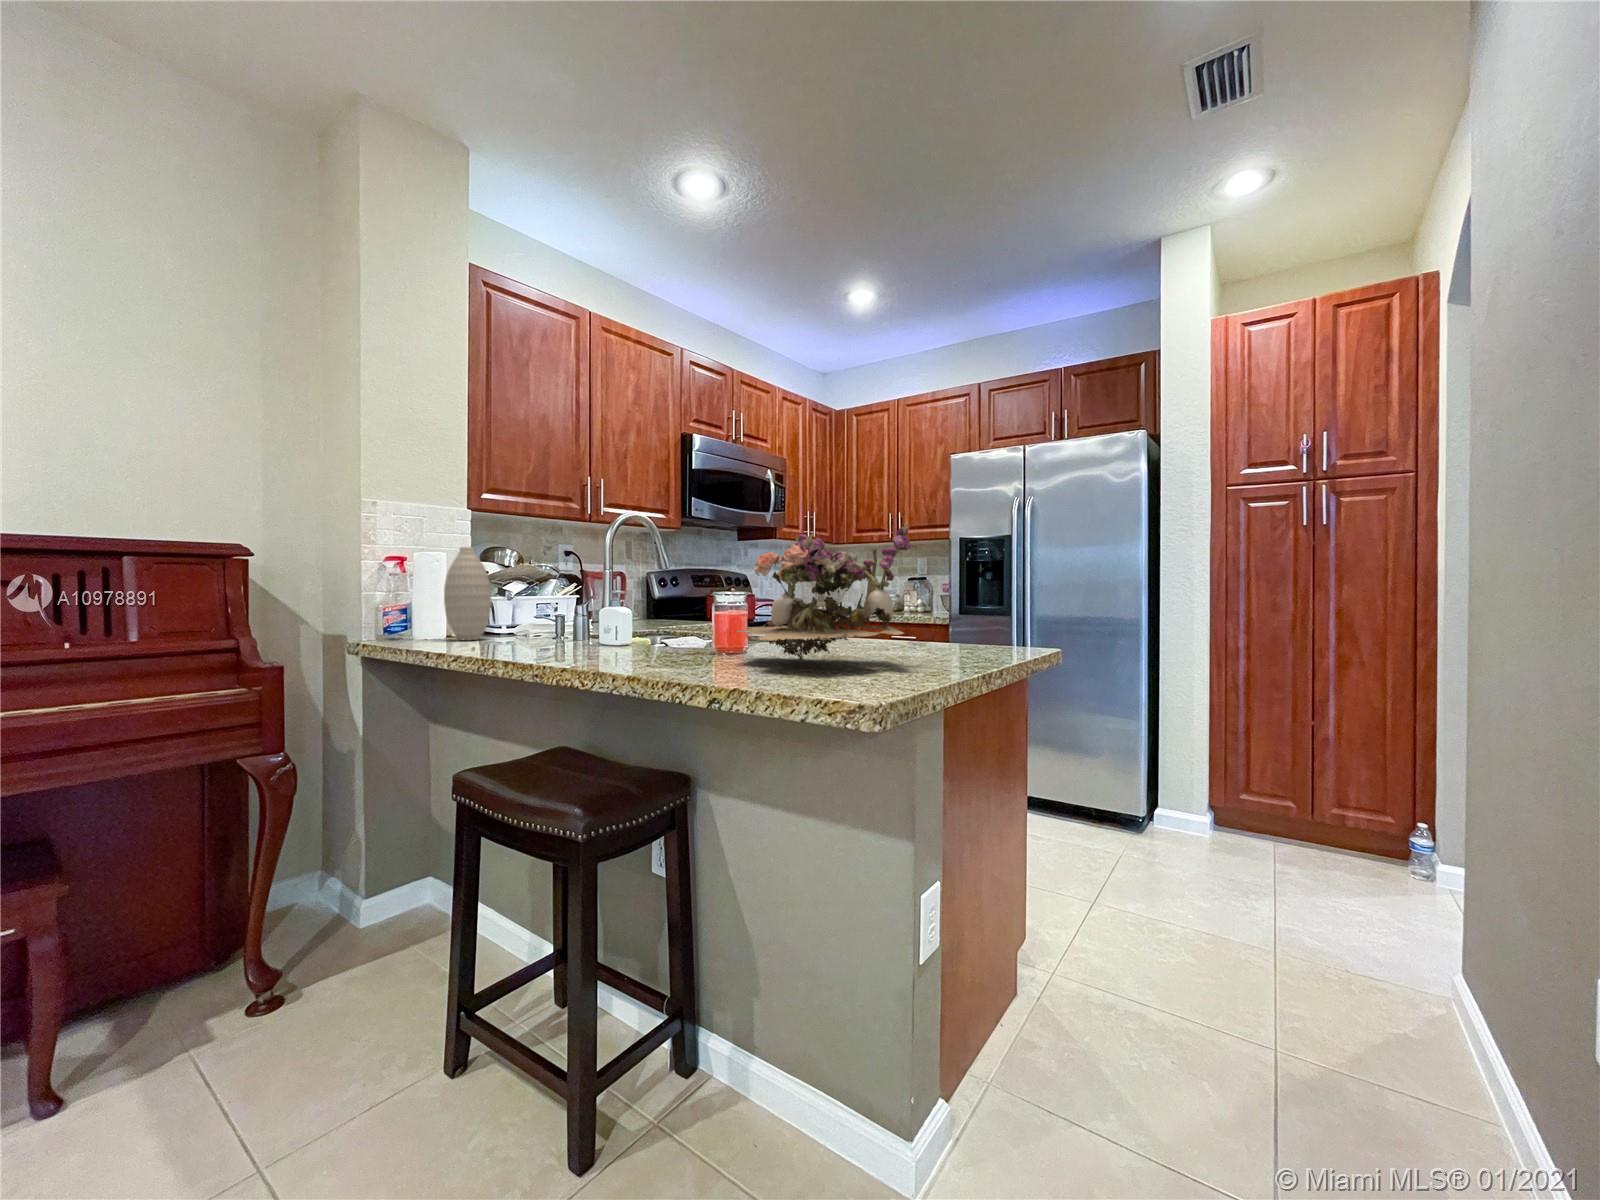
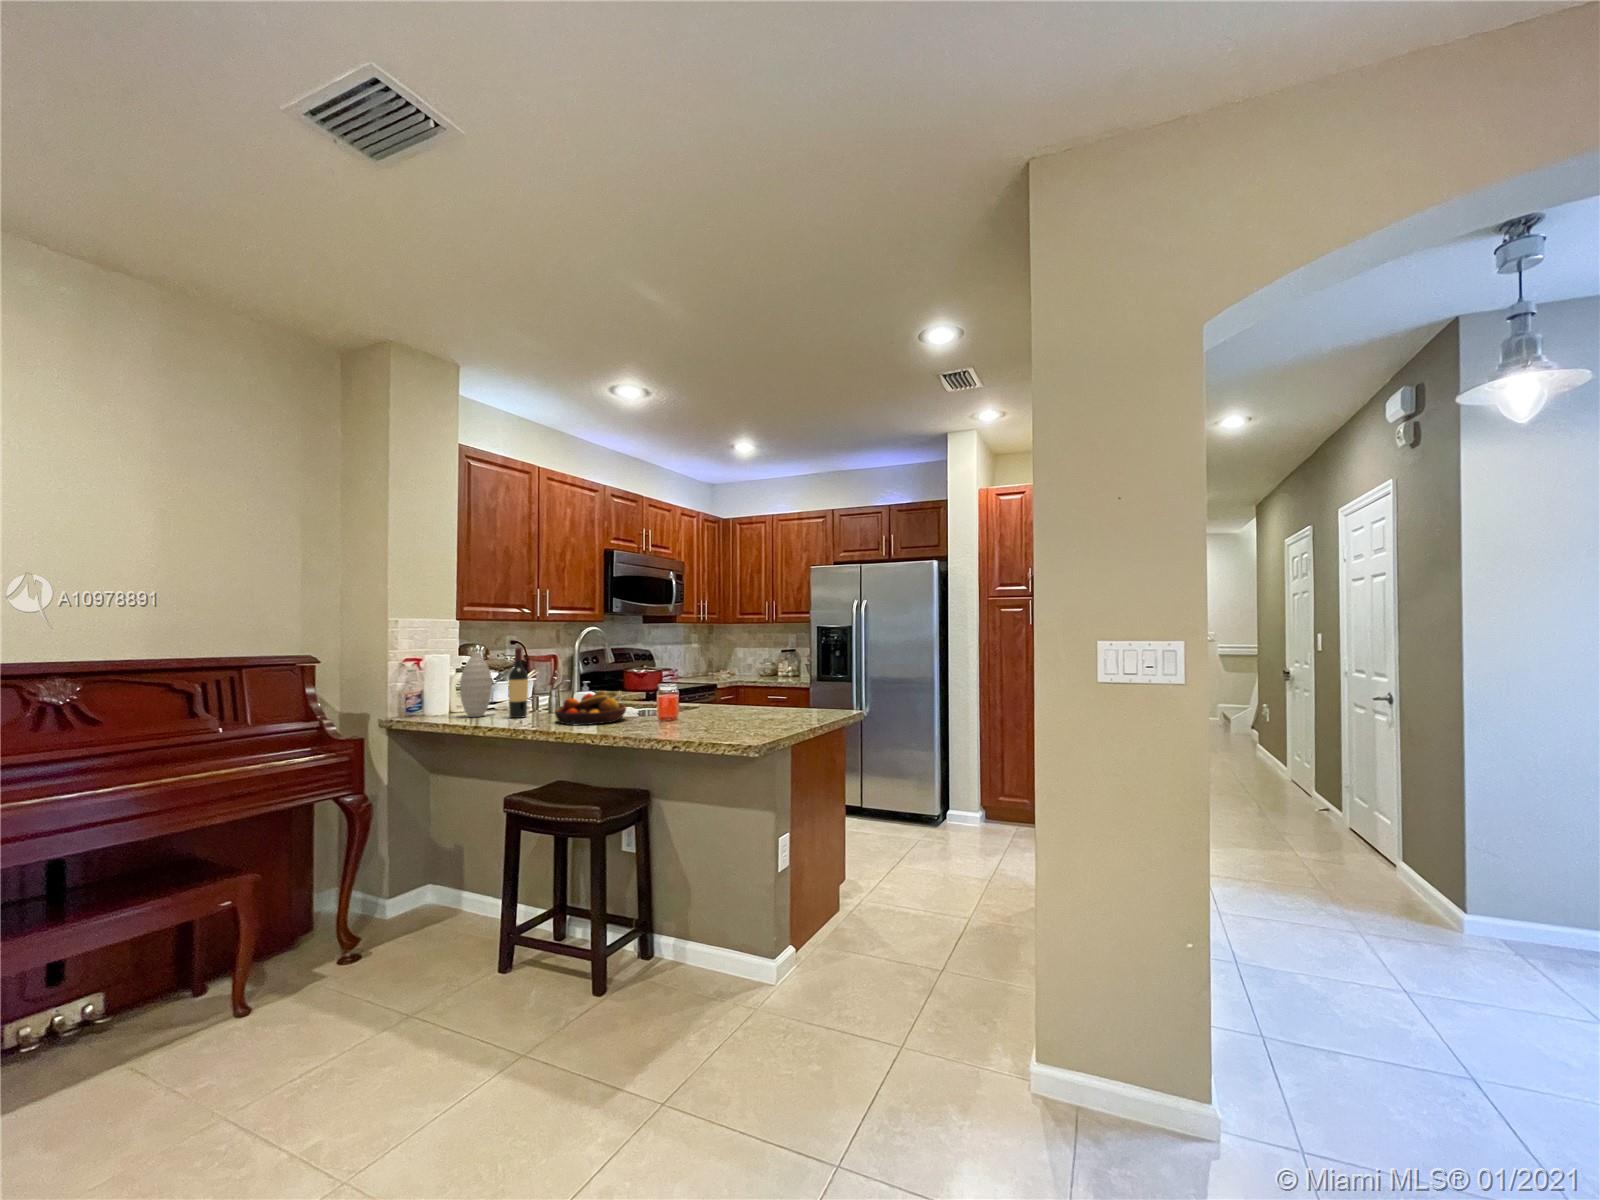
flower arrangement: present [735,523,911,661] -> none [676,647,775,725]
wine bottle: none [505,540,535,643] -> present [508,648,528,718]
fruit bowl: none [555,603,668,656] -> present [555,691,626,725]

